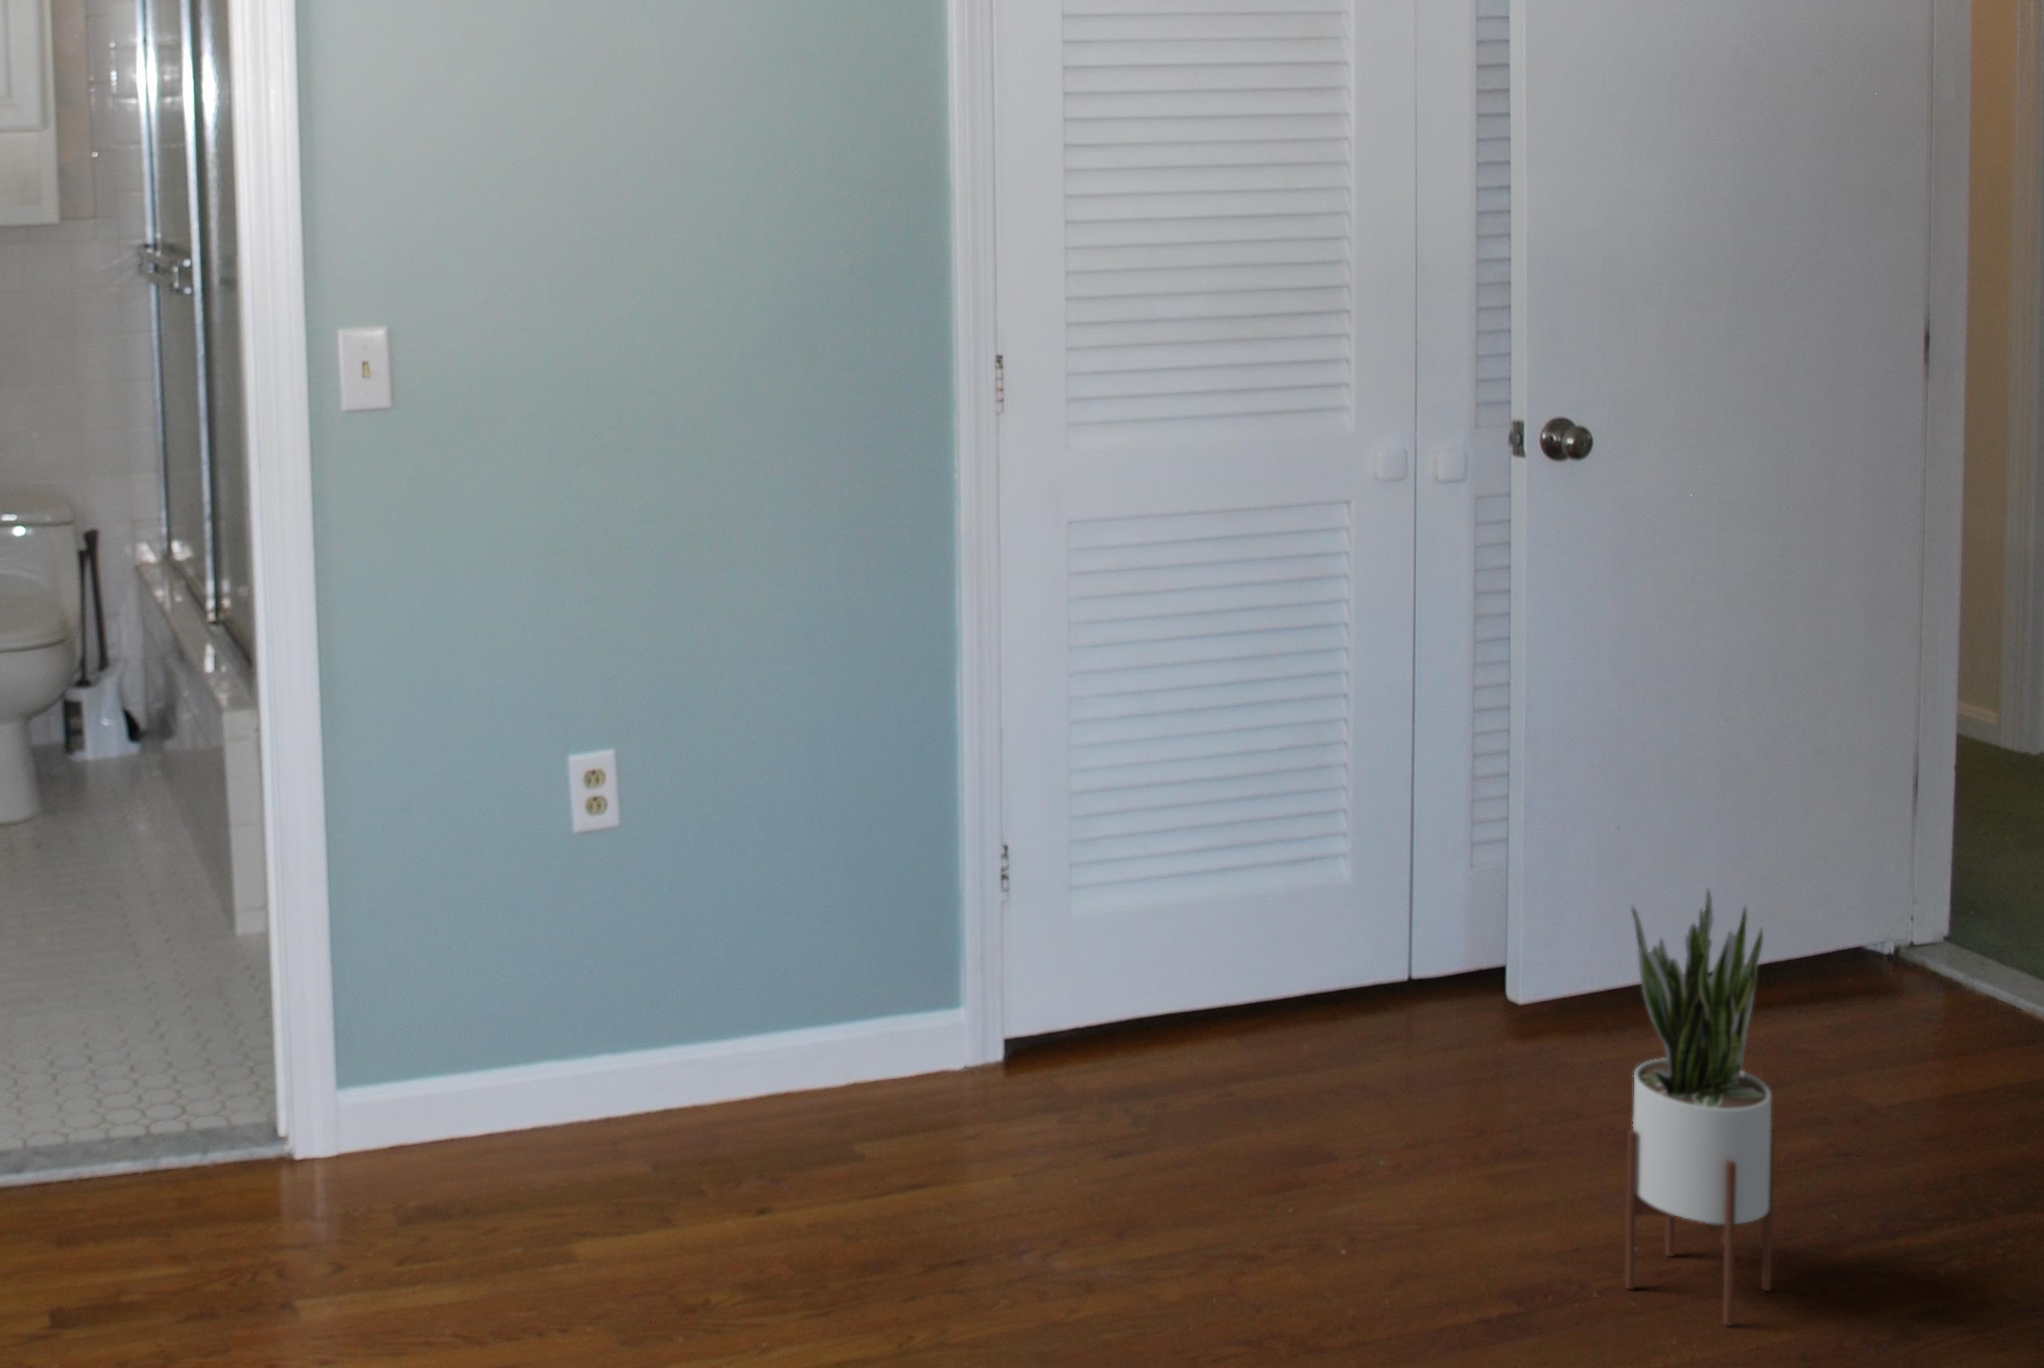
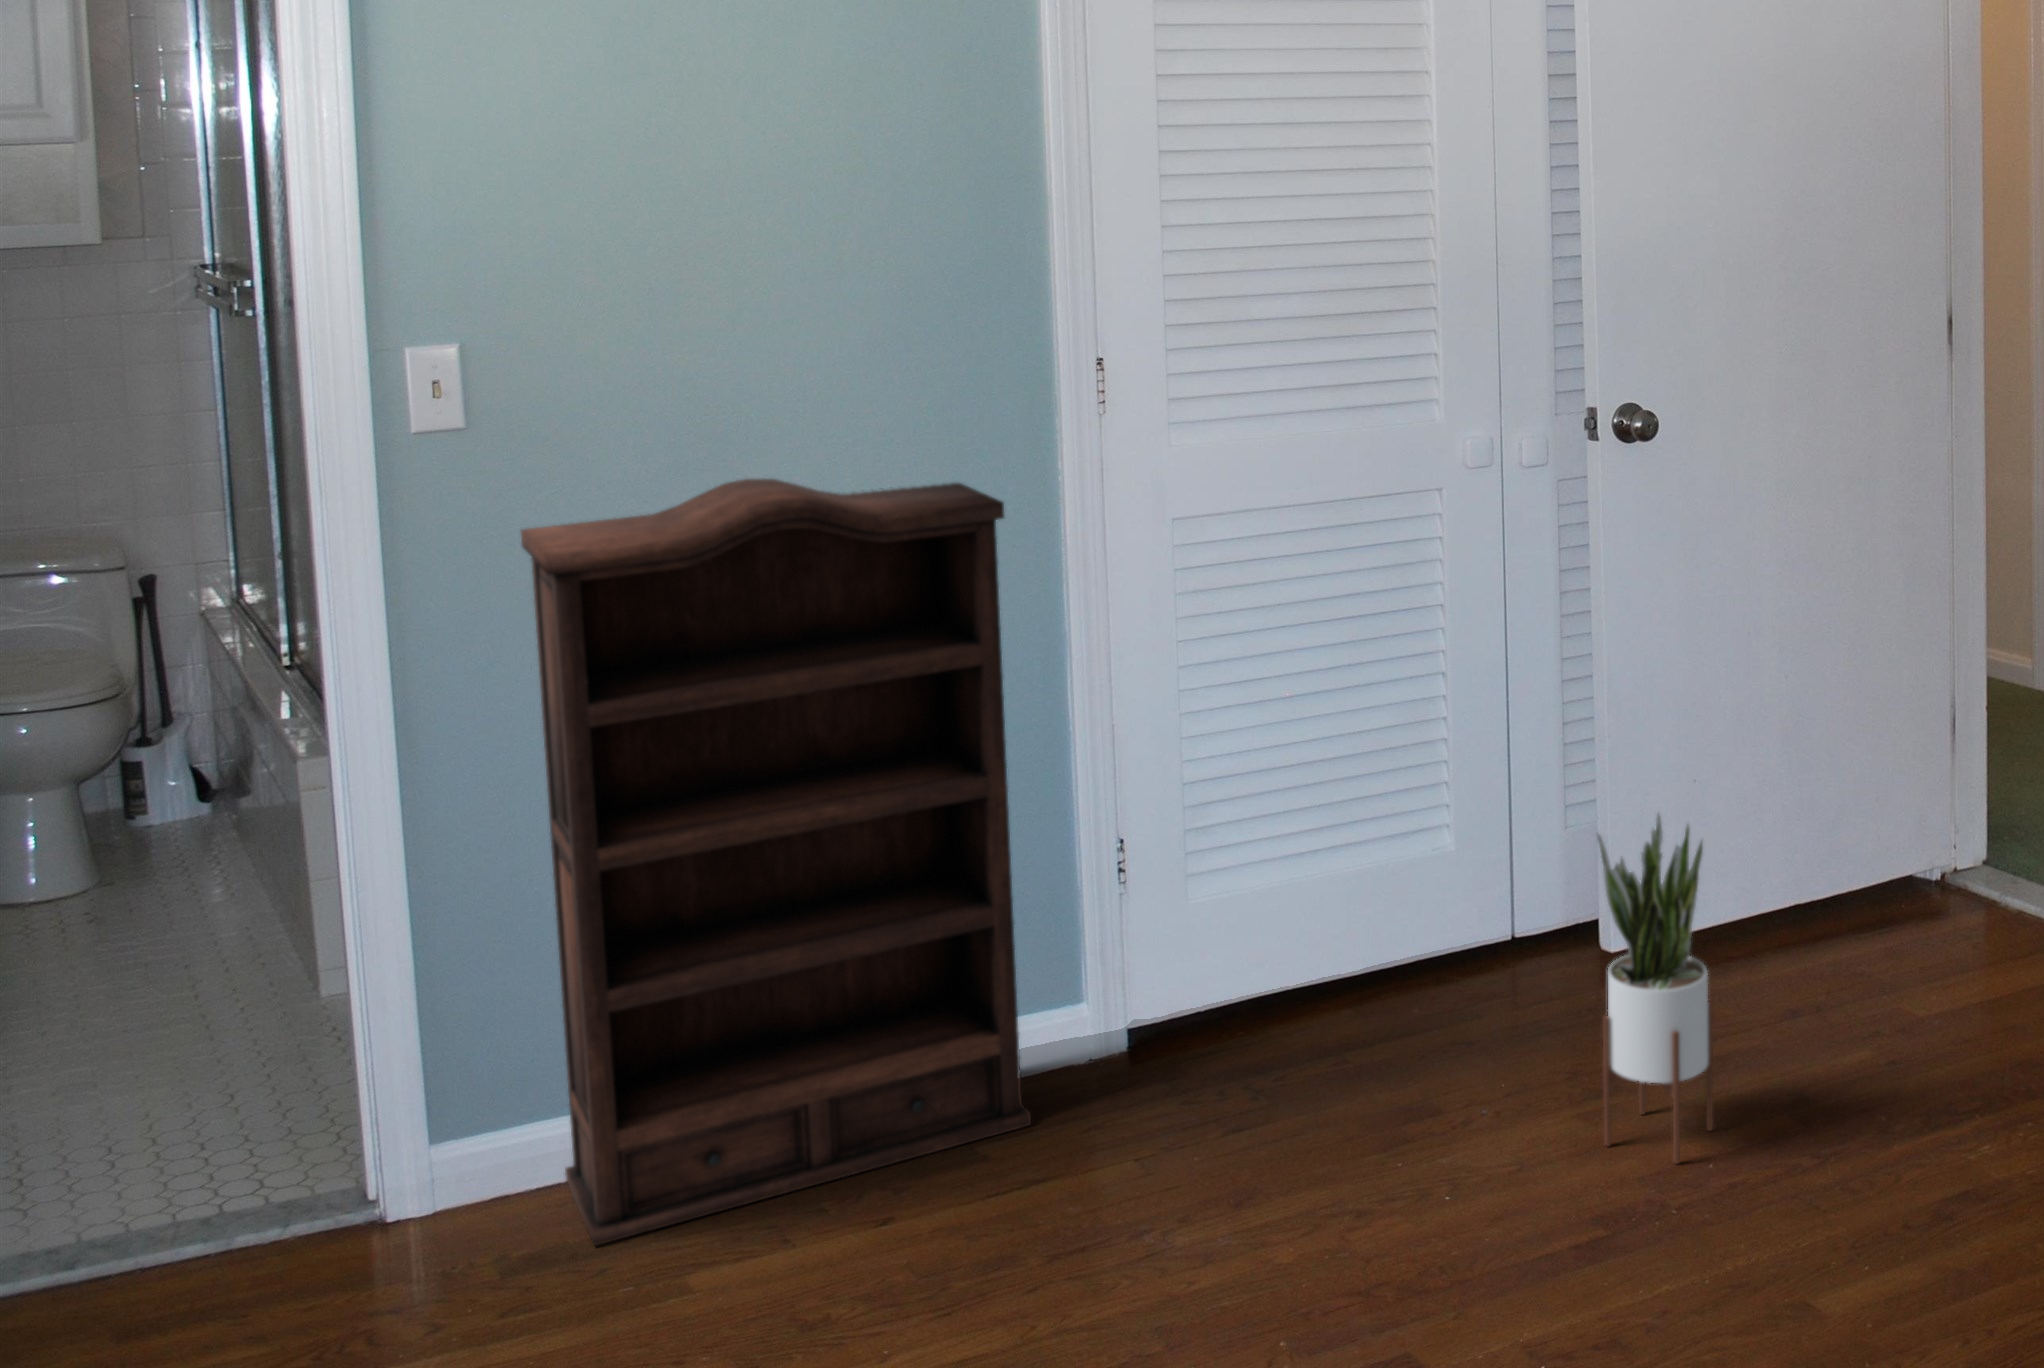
bookshelf: none [439,442,929,1223] -> present [521,479,1031,1245]

